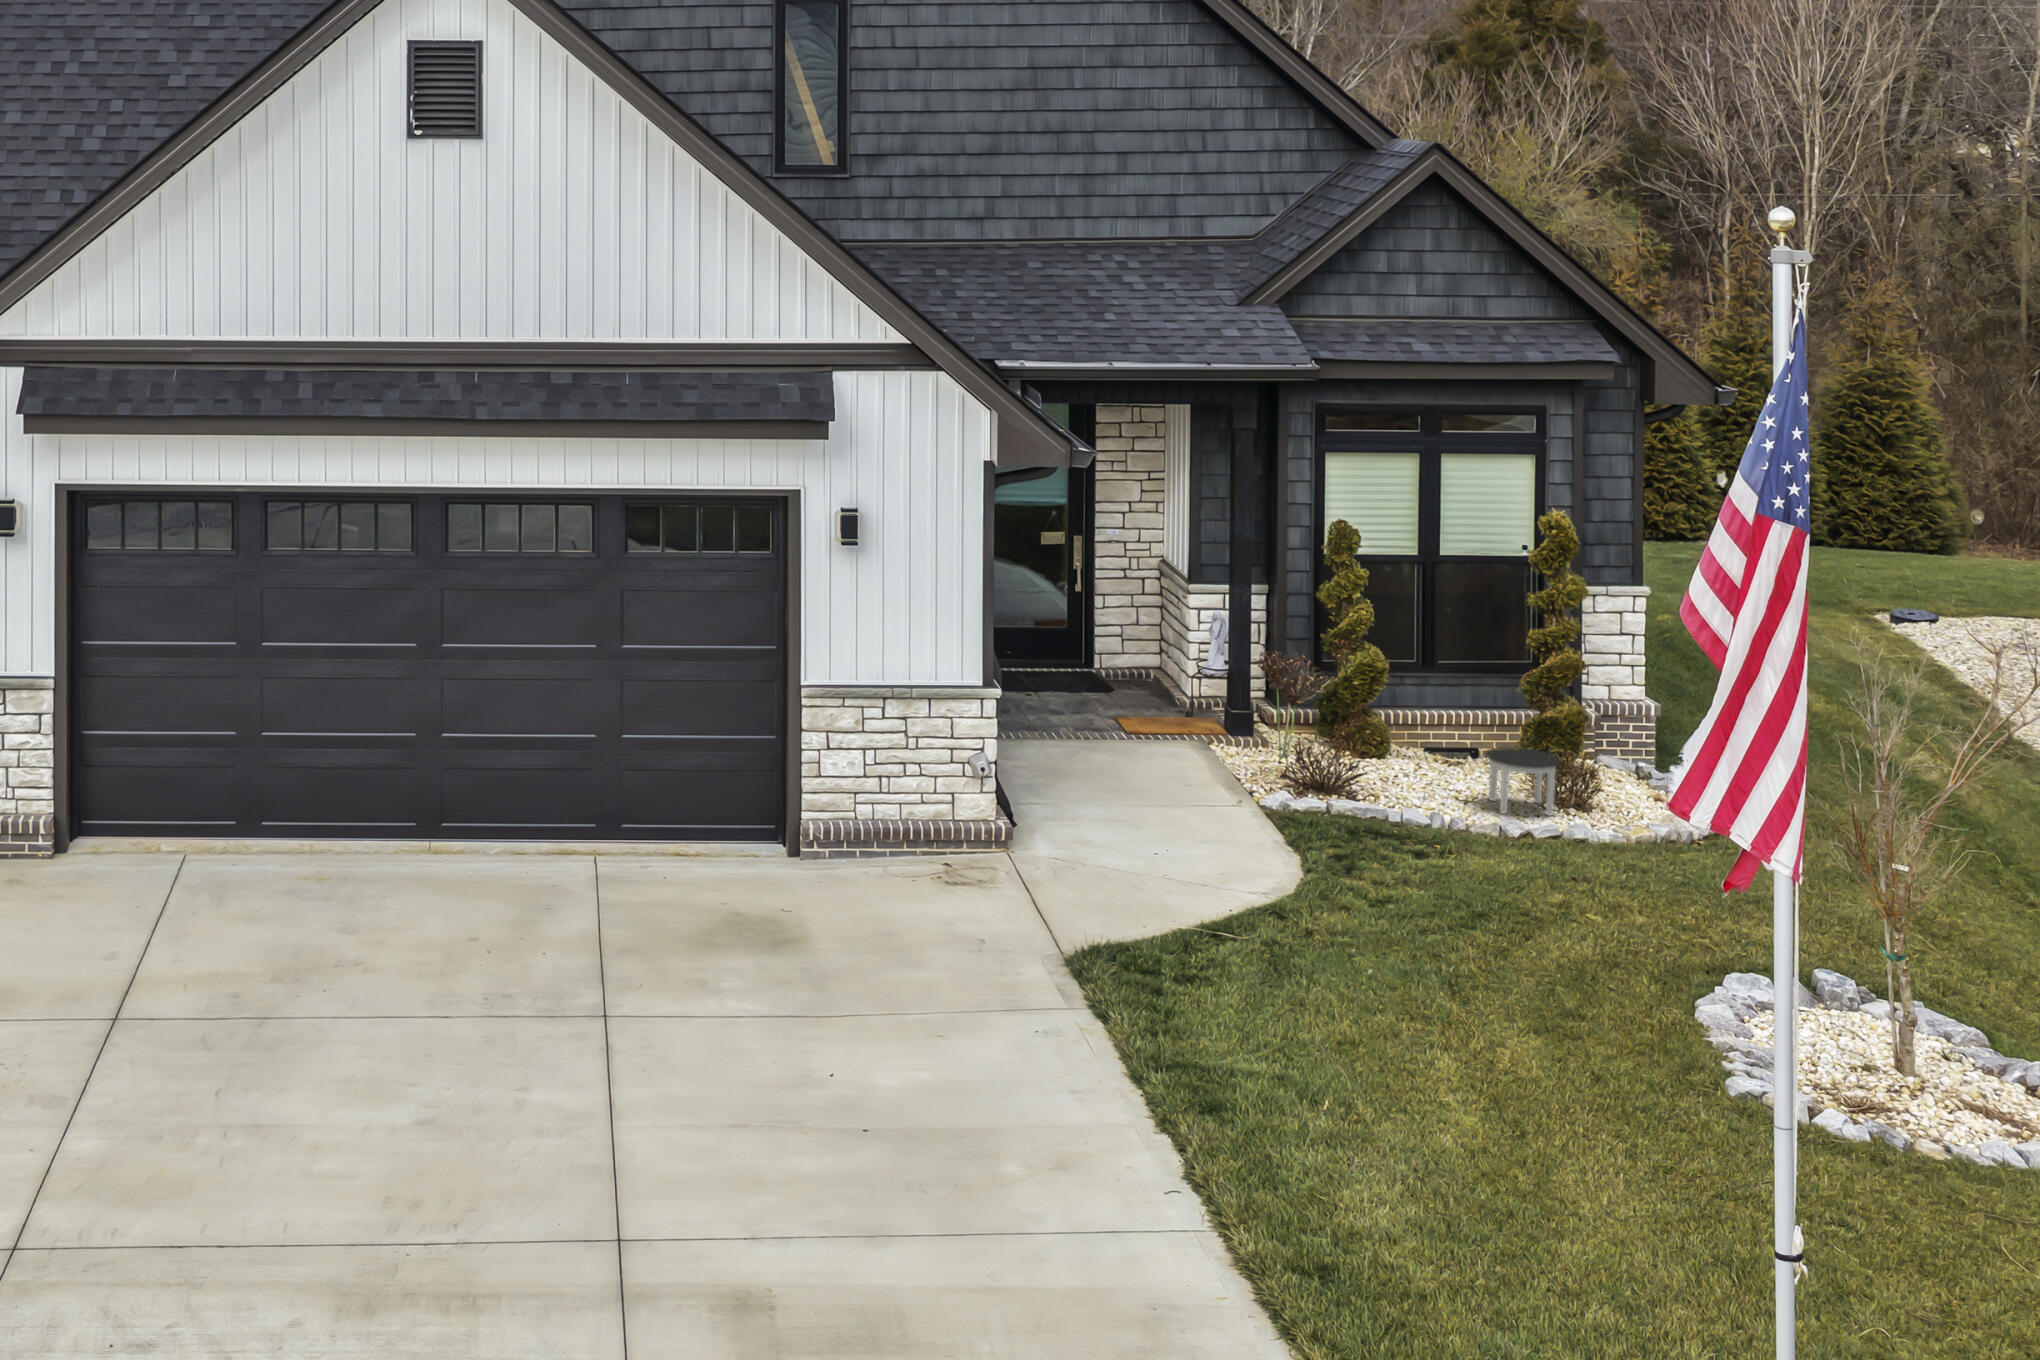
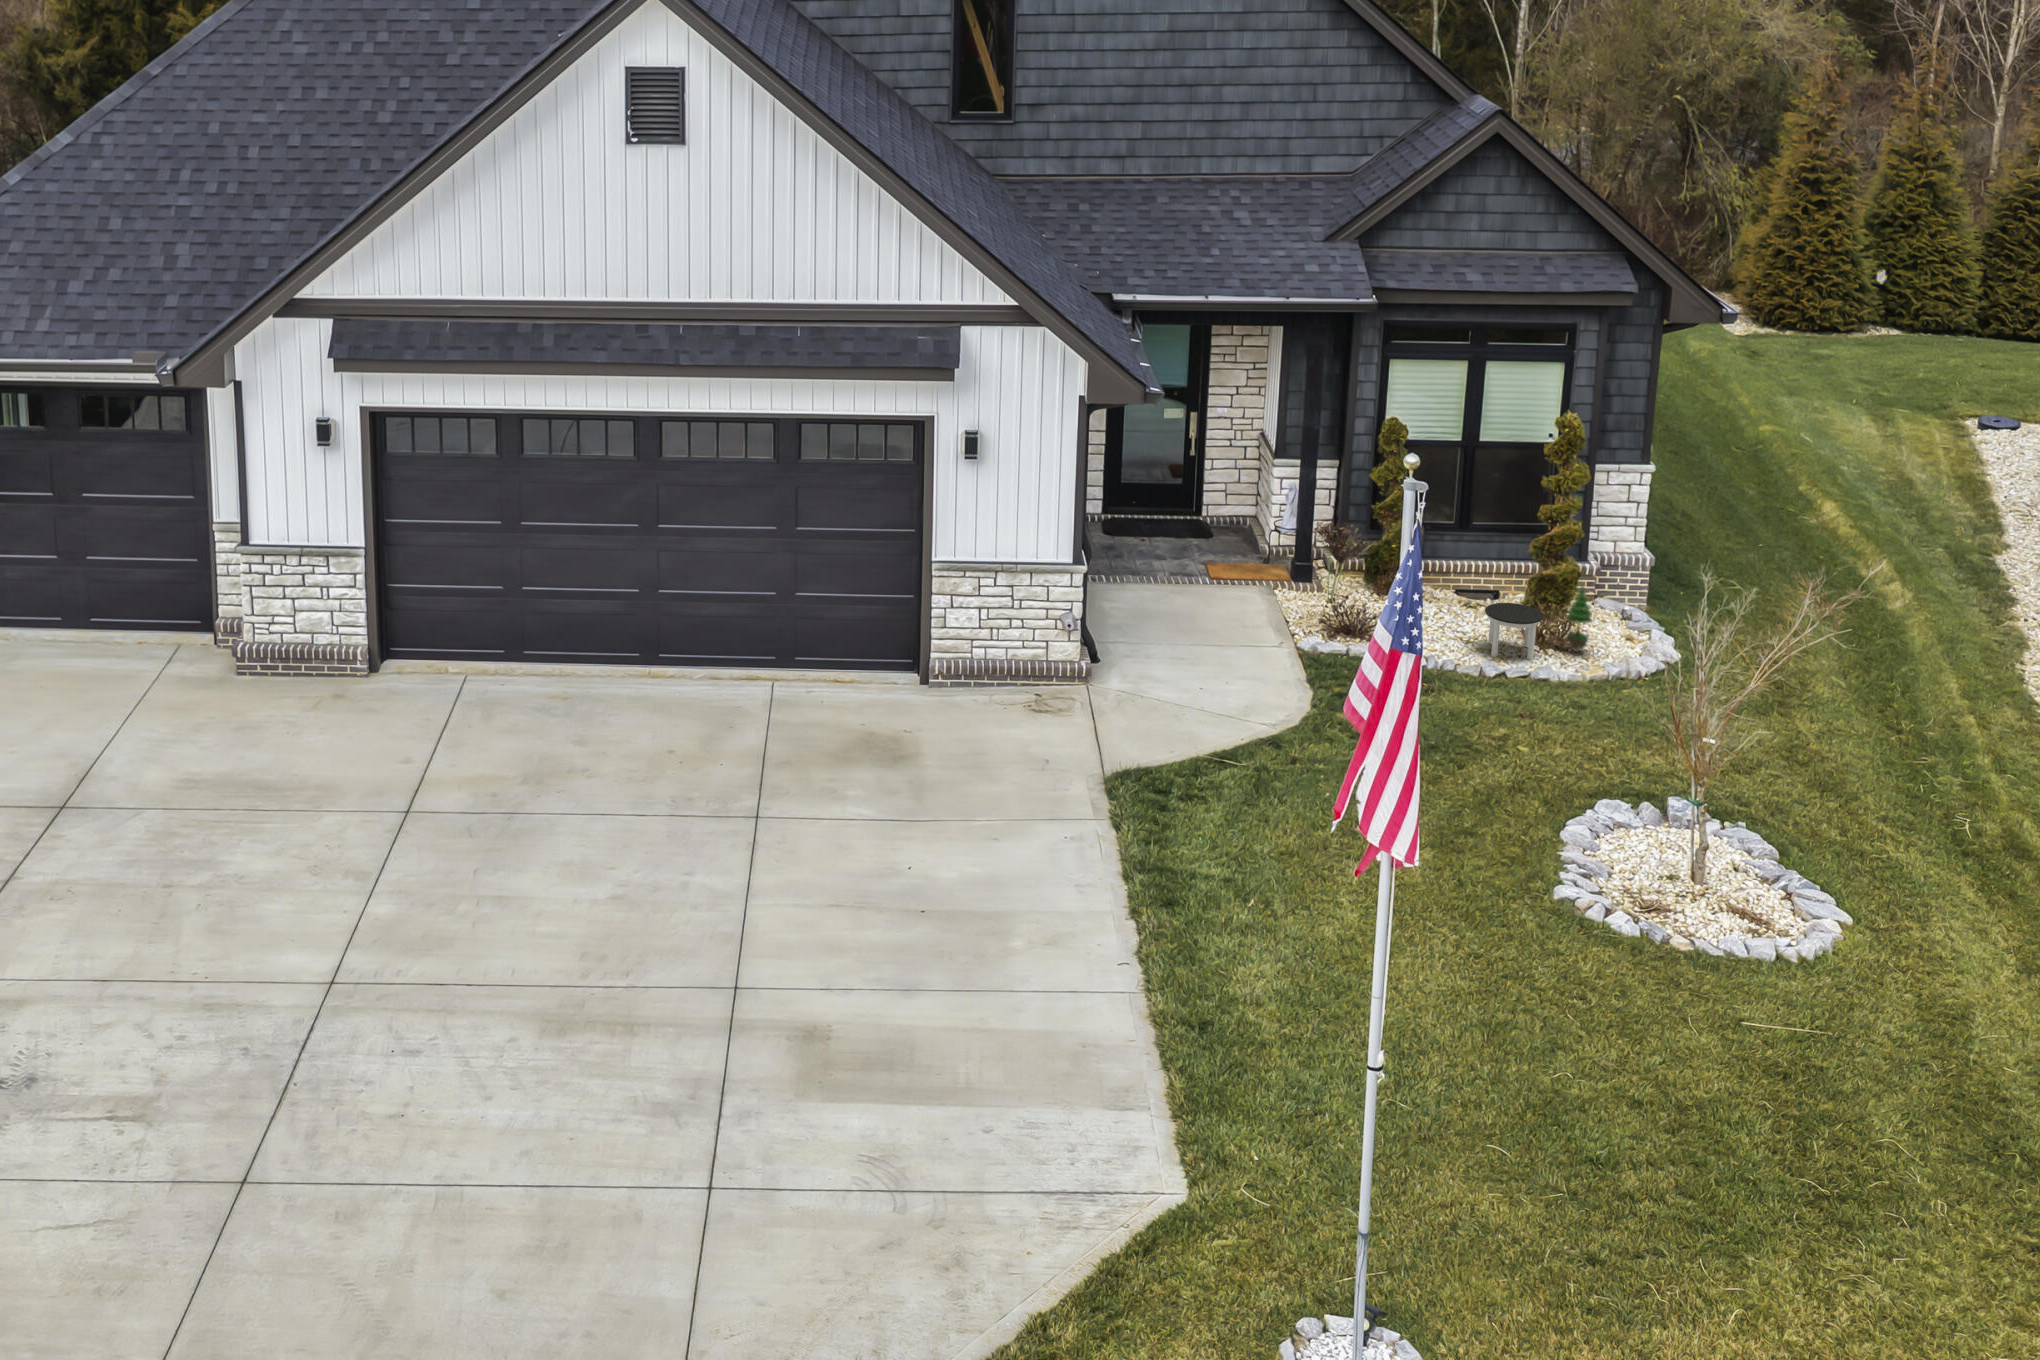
potted tree: none [1585,718,1621,808] -> present [1567,586,1592,651]

